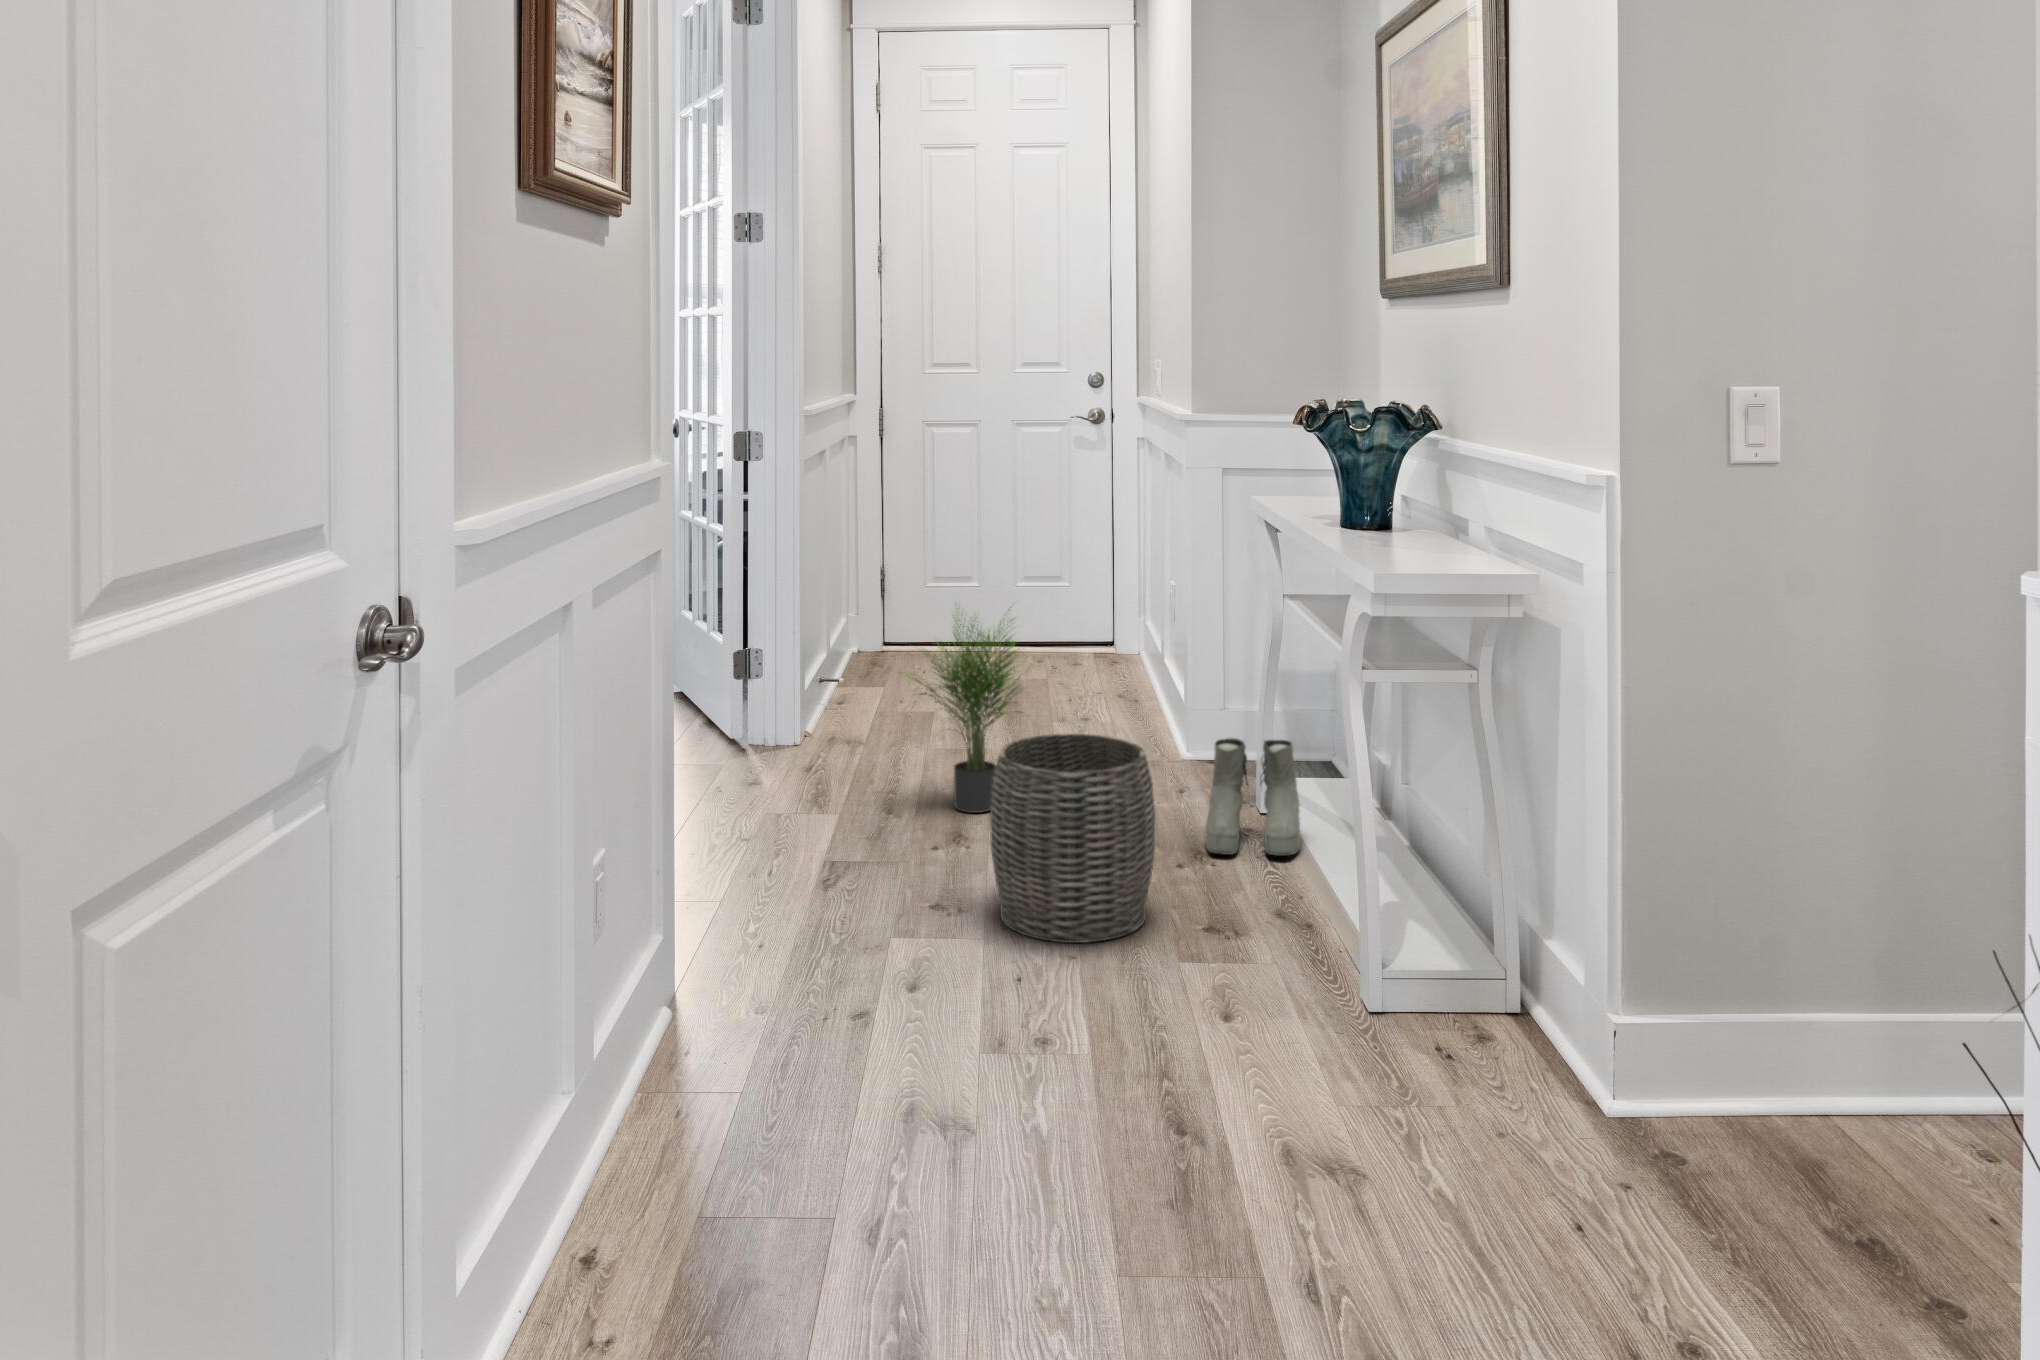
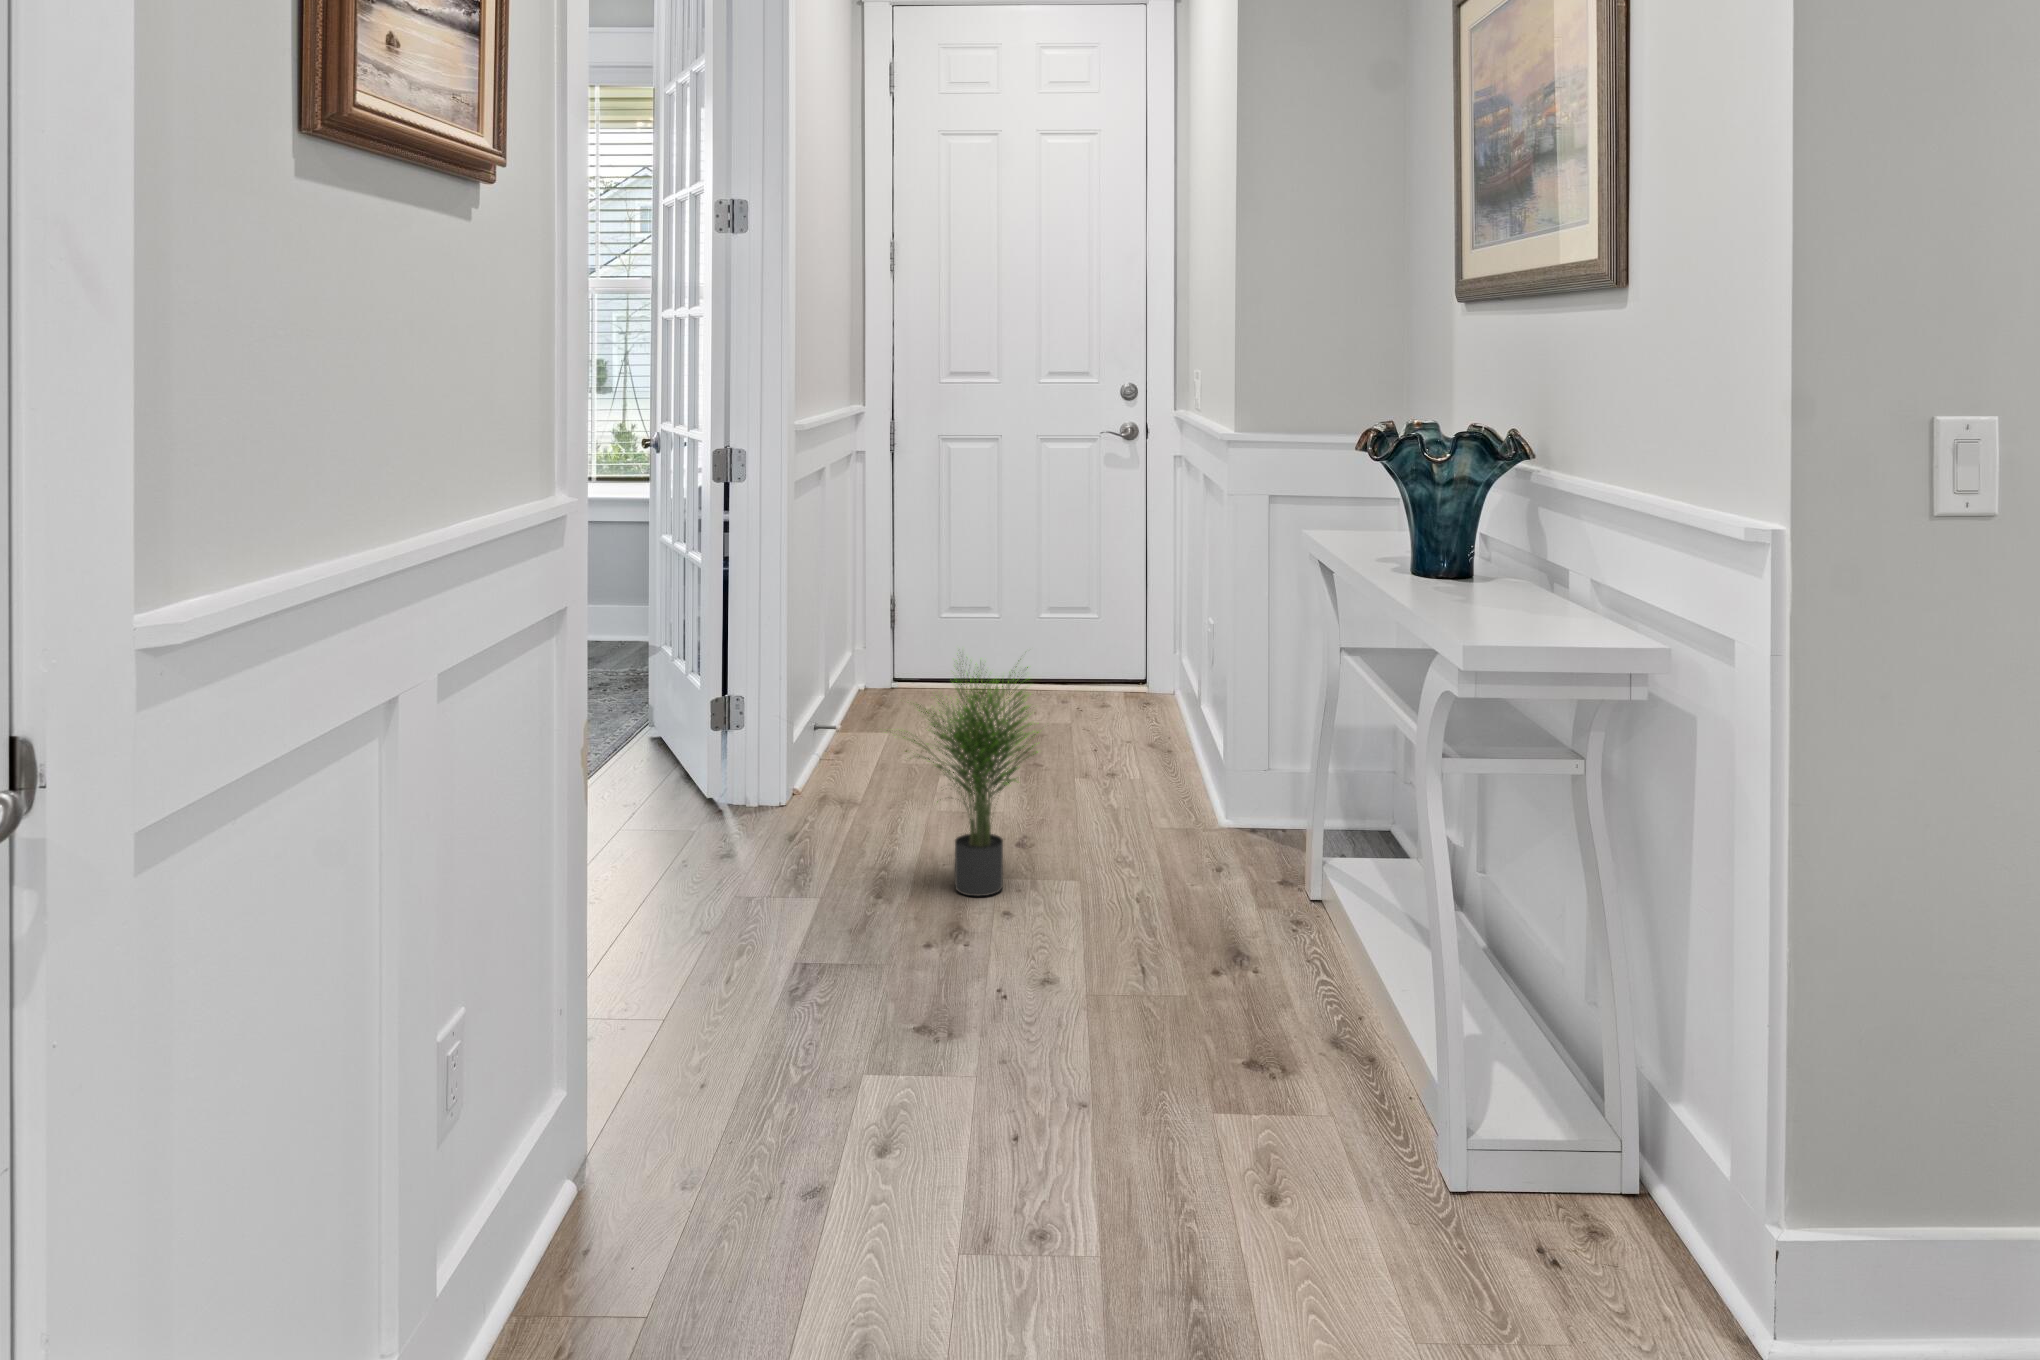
woven basket: present [990,734,1155,943] -> none [987,819,1186,1086]
boots: present [1205,738,1300,856] -> none [1247,815,1358,960]

